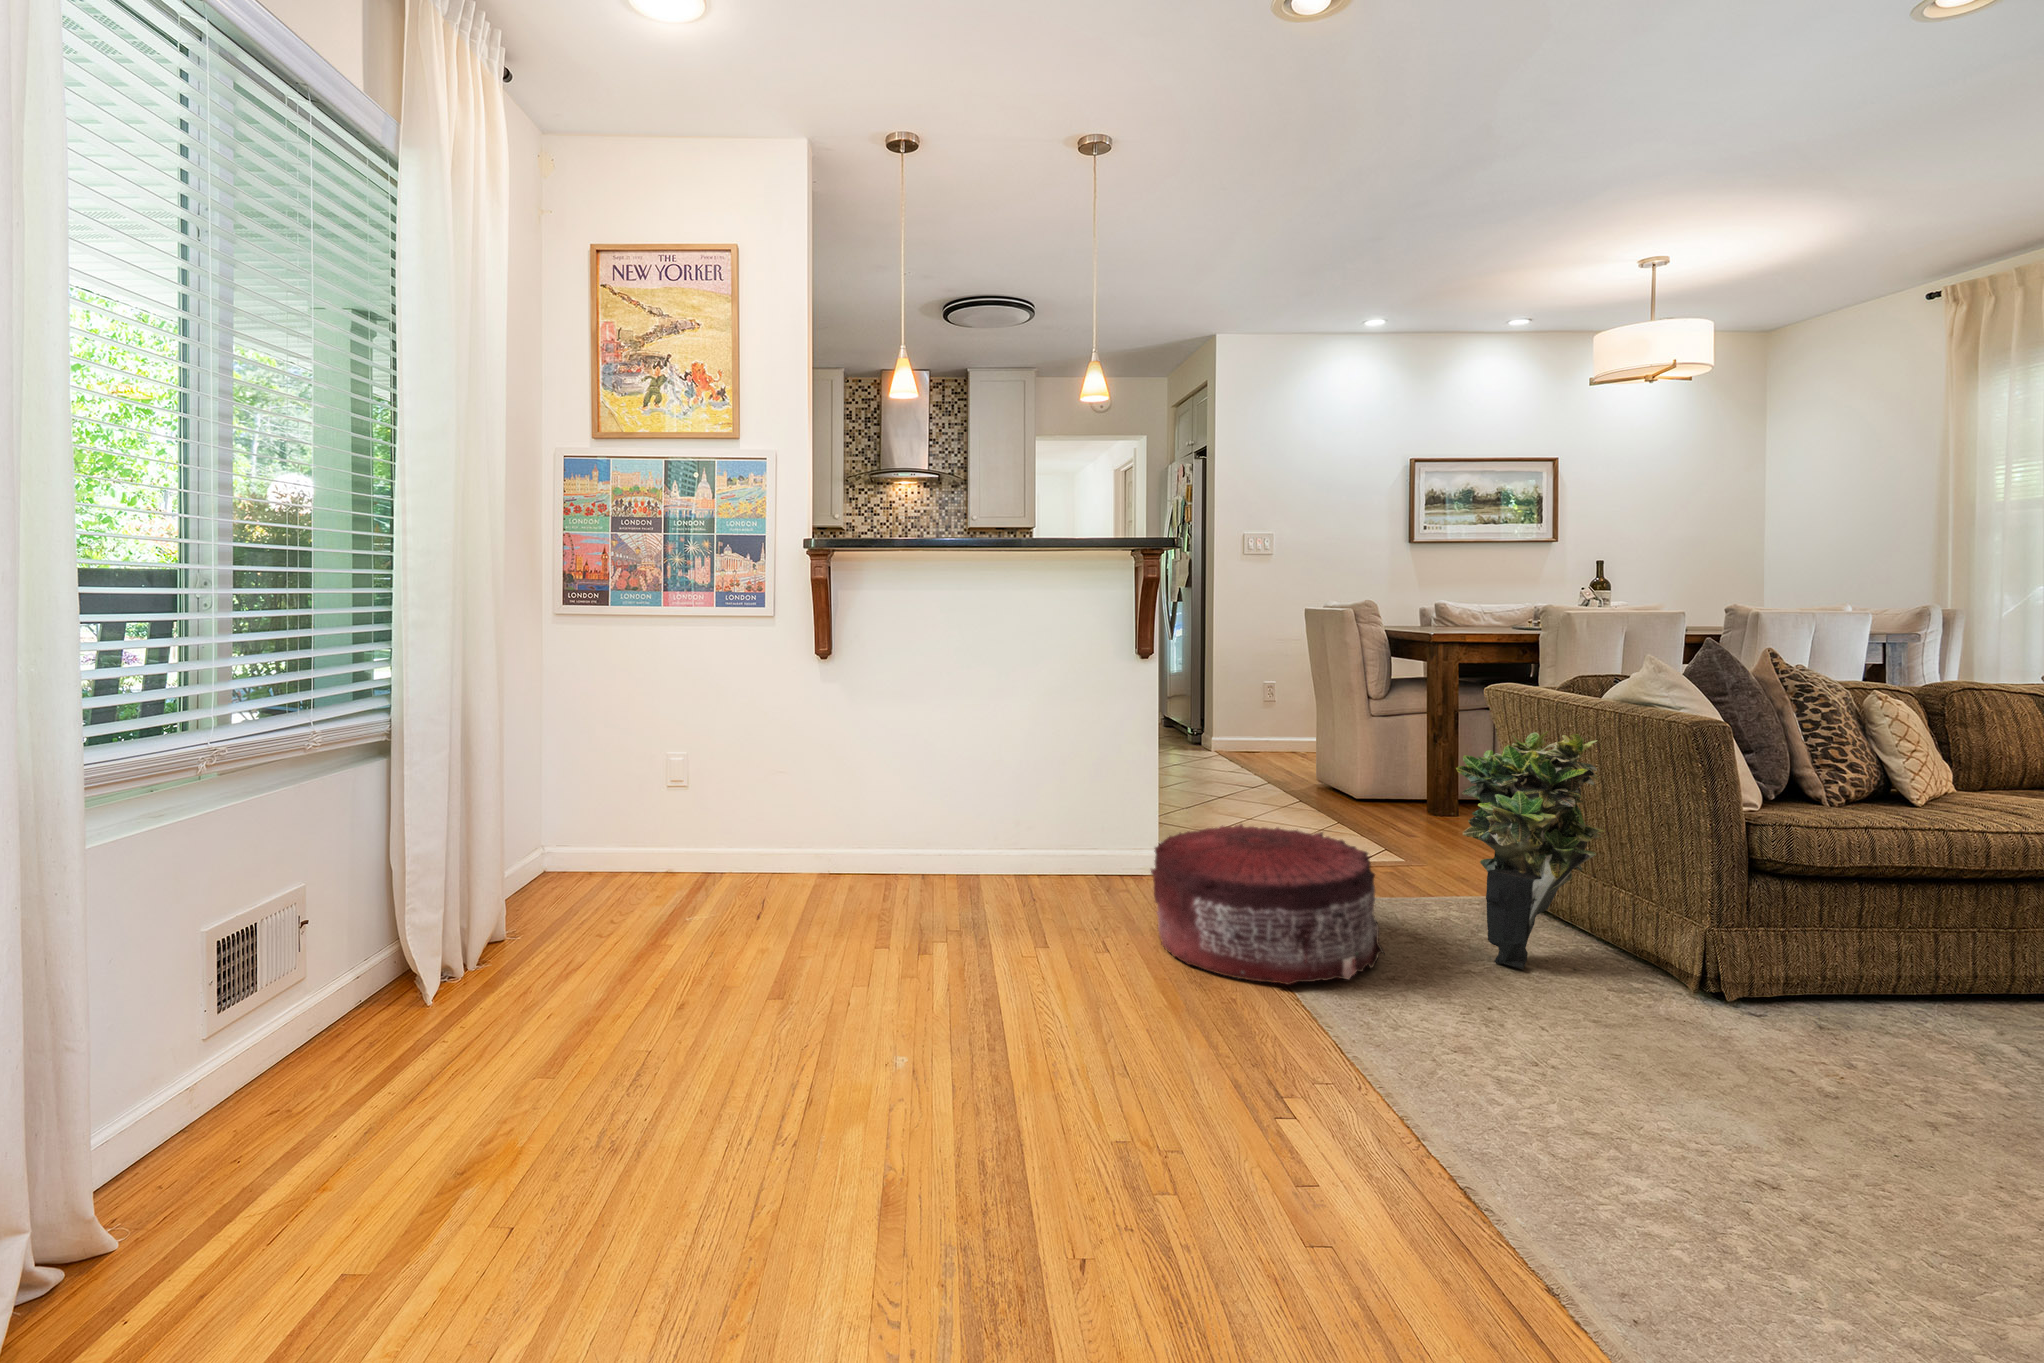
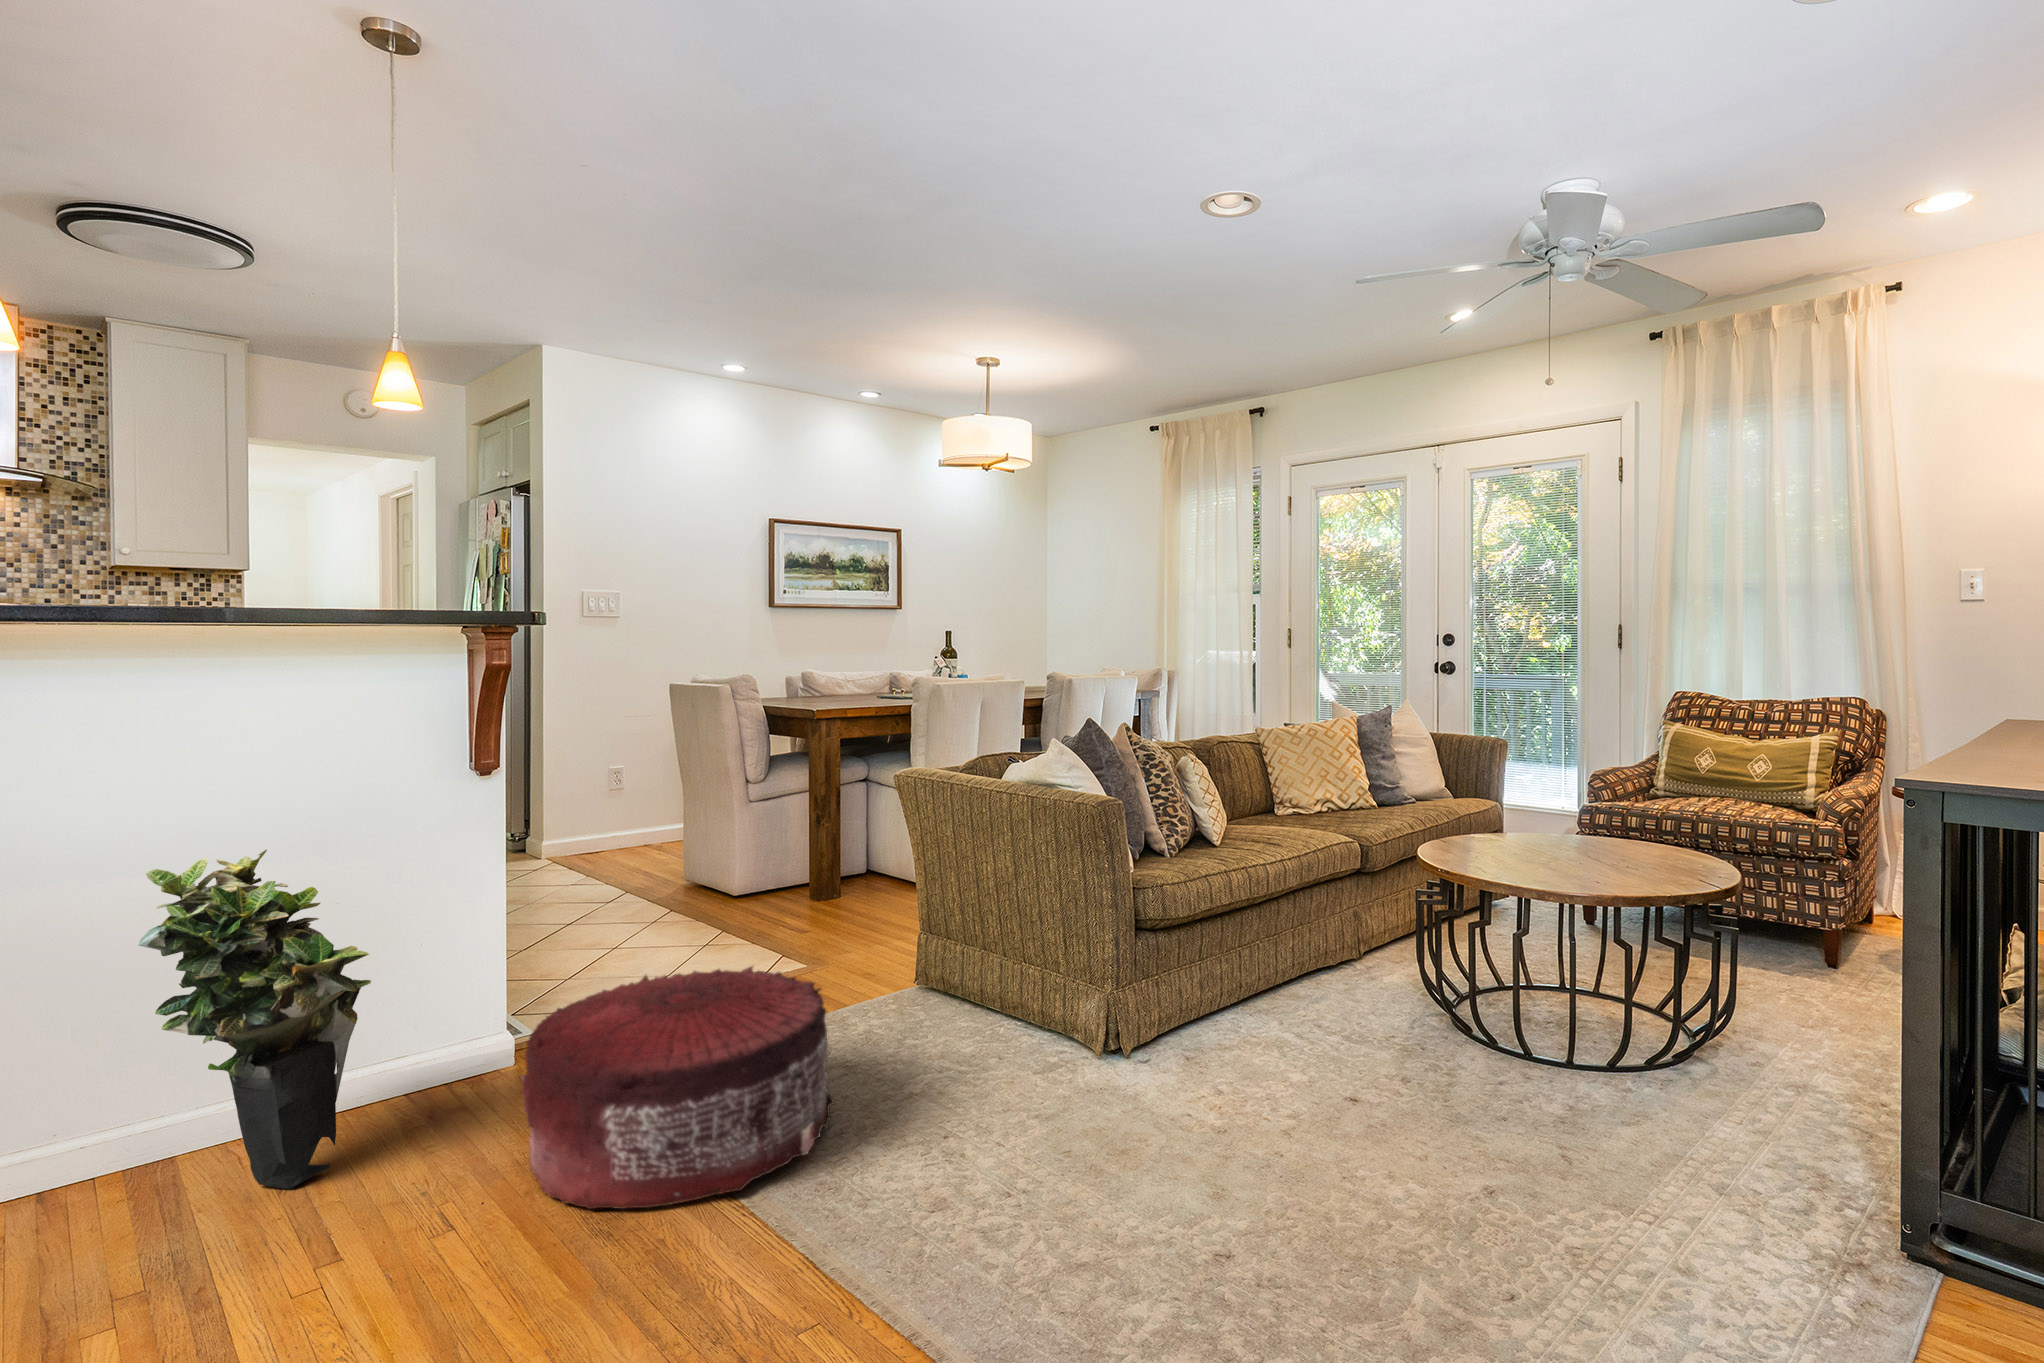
potted plant: present [1456,731,1604,970] -> present [139,850,371,1189]

